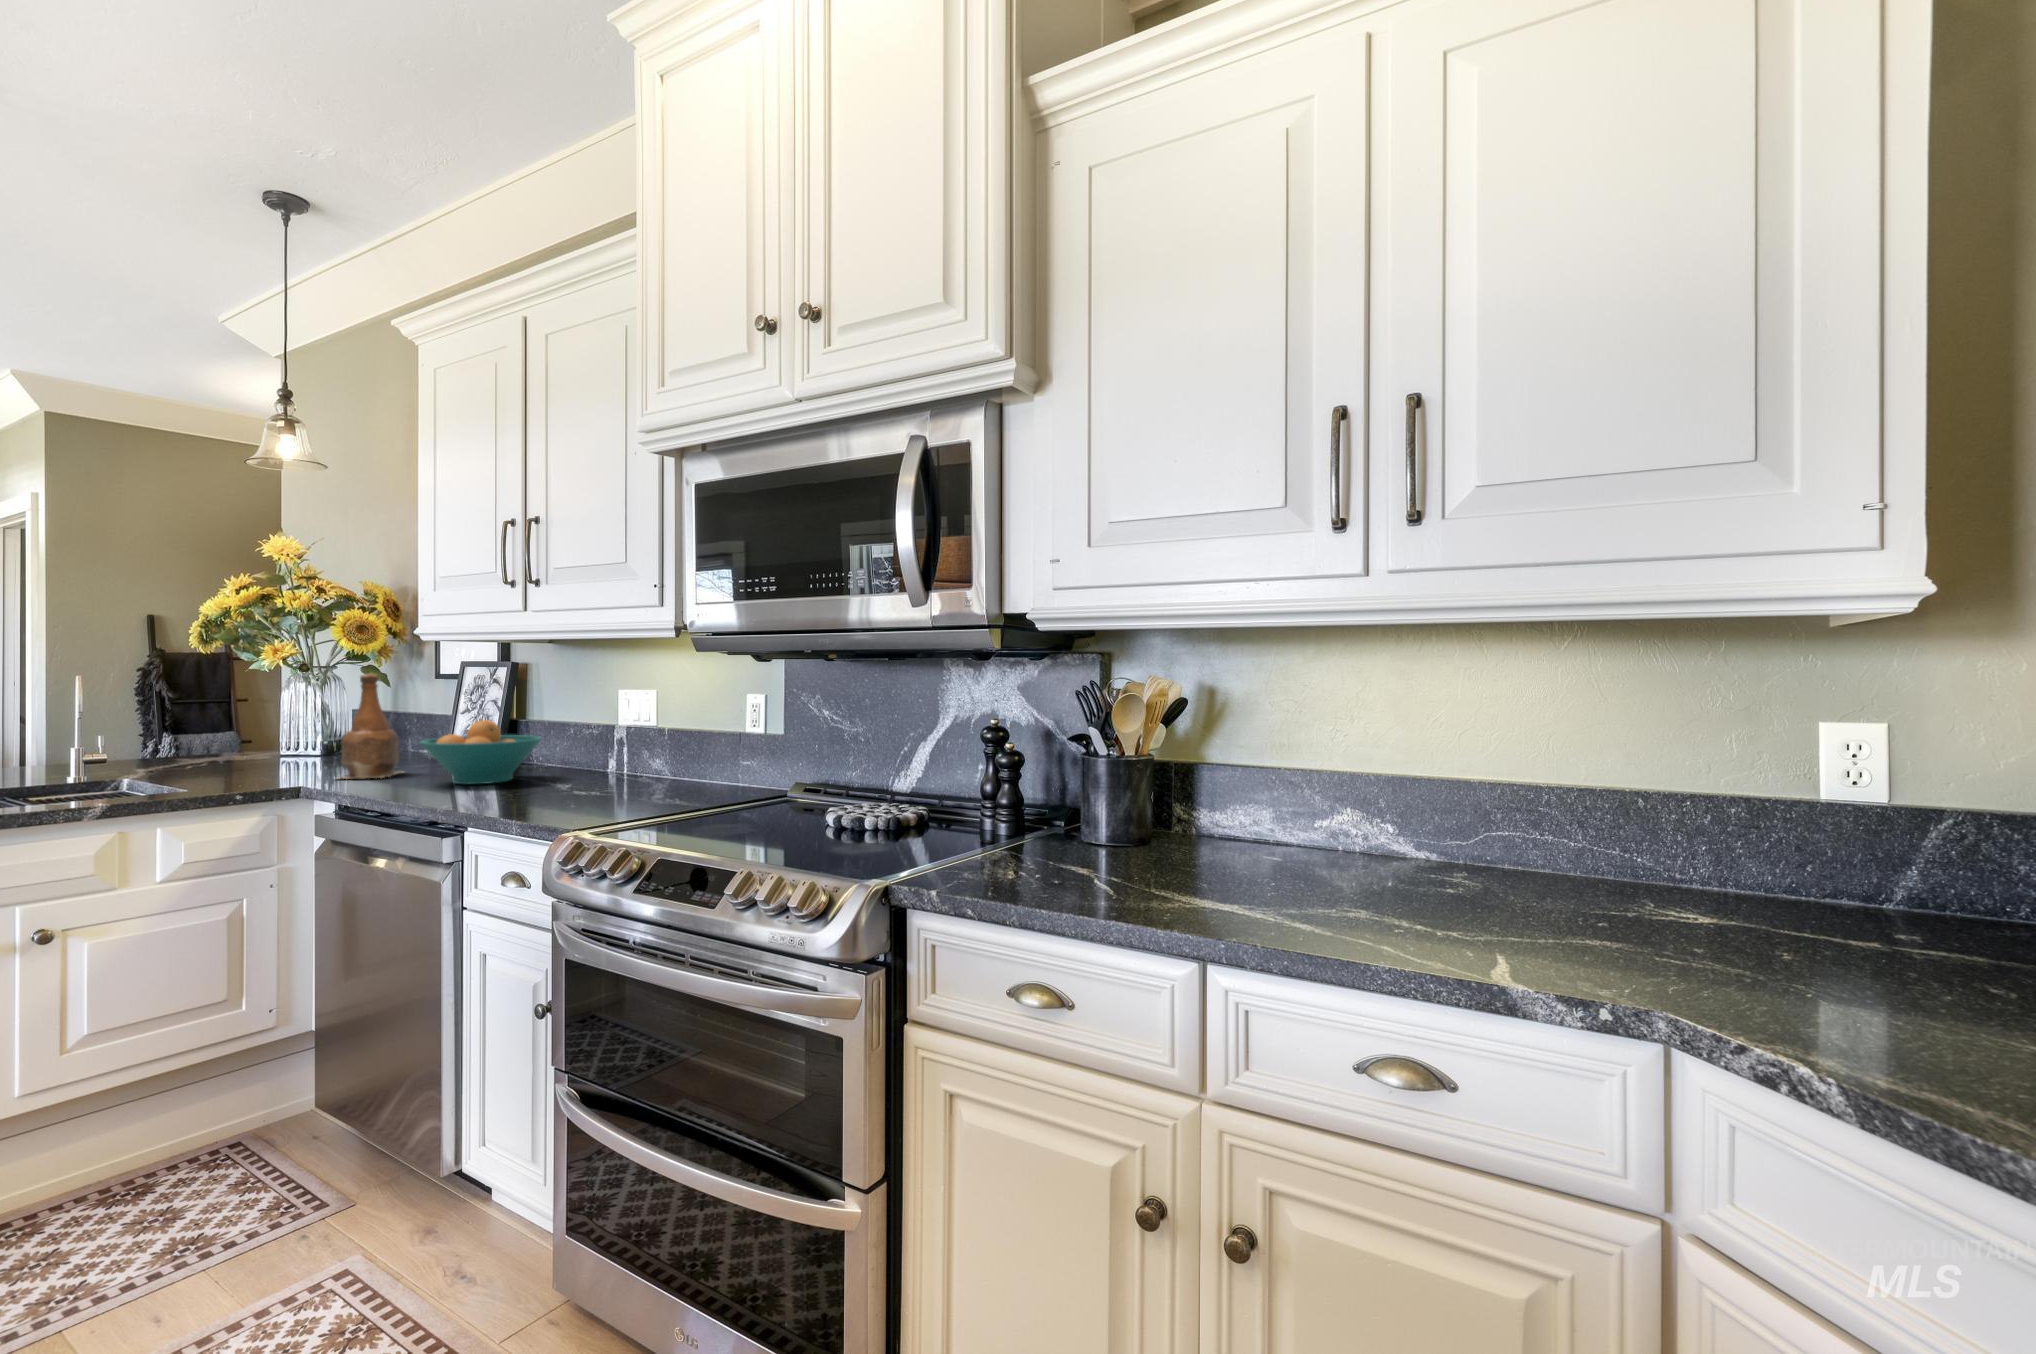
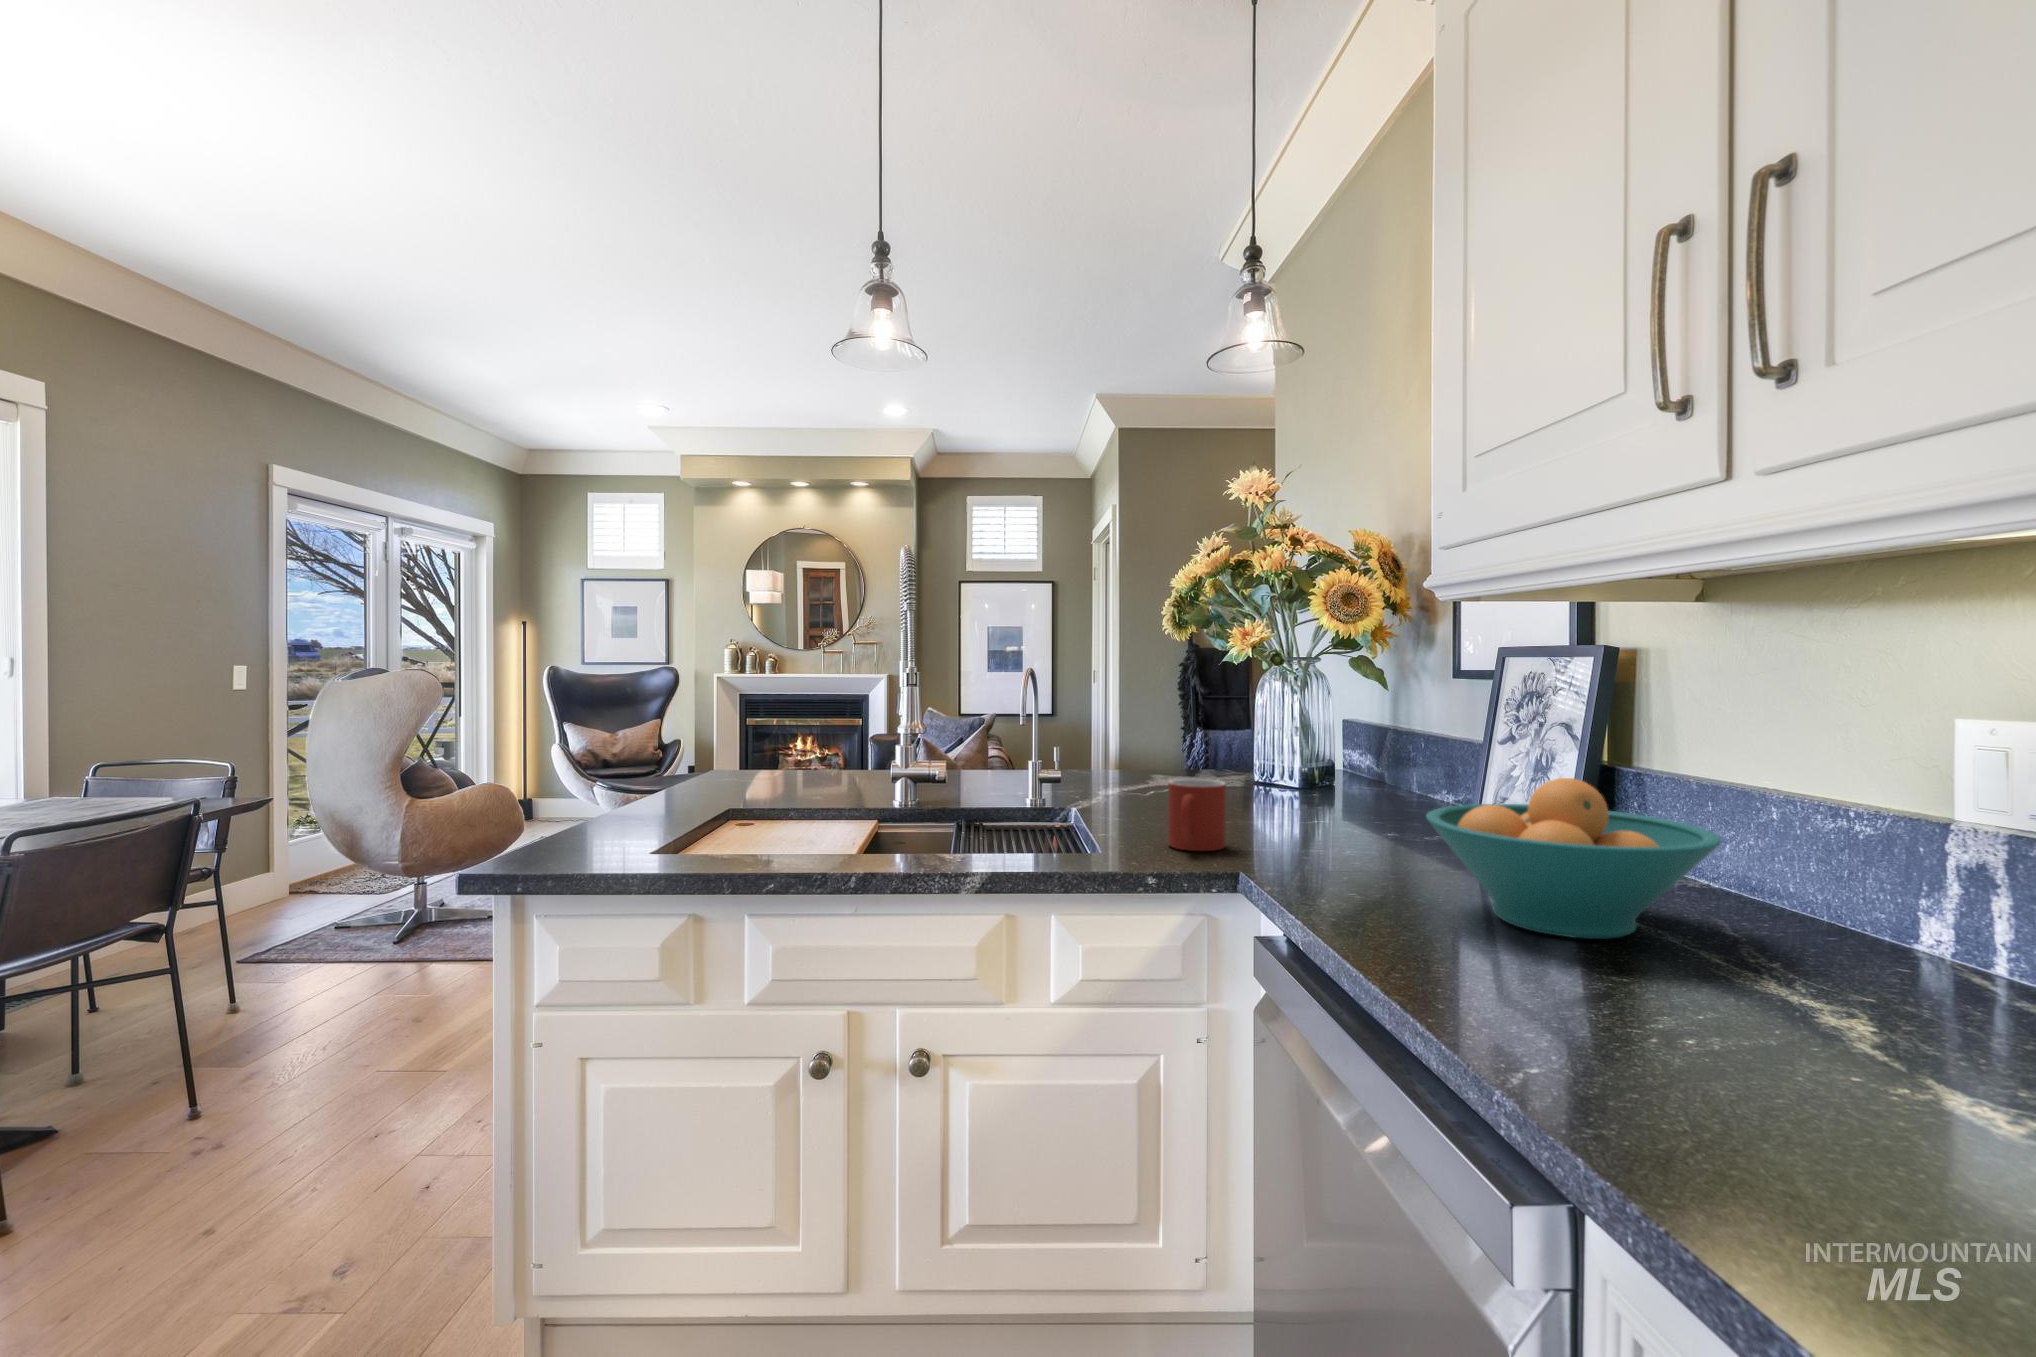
bottle: present [341,674,404,779] -> none [1284,668,1406,864]
mug: none [246,743,290,786] -> present [1168,779,1226,851]

